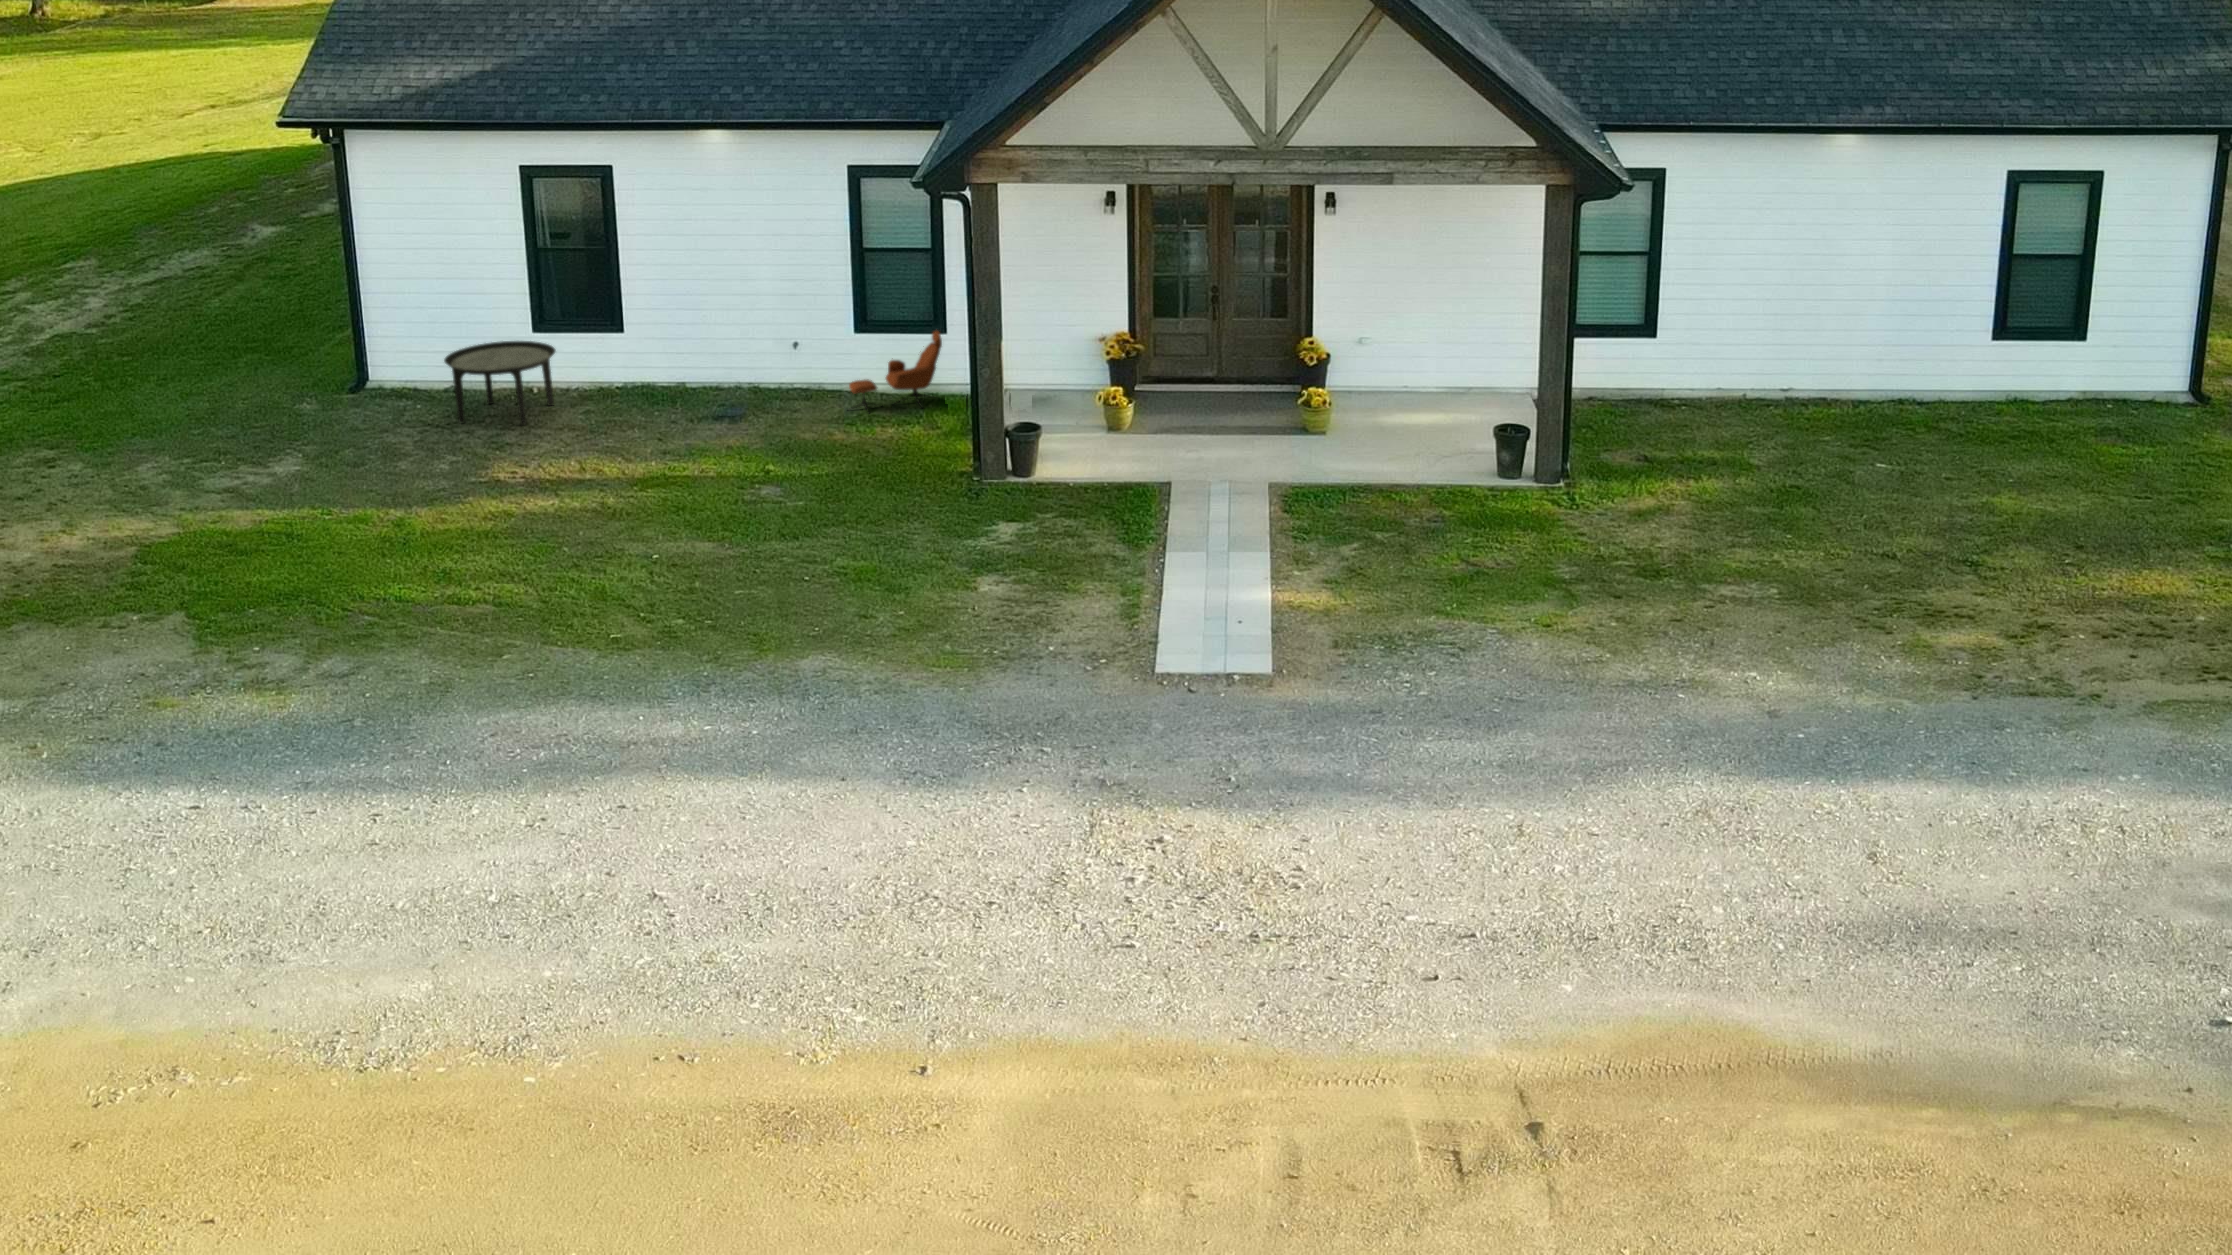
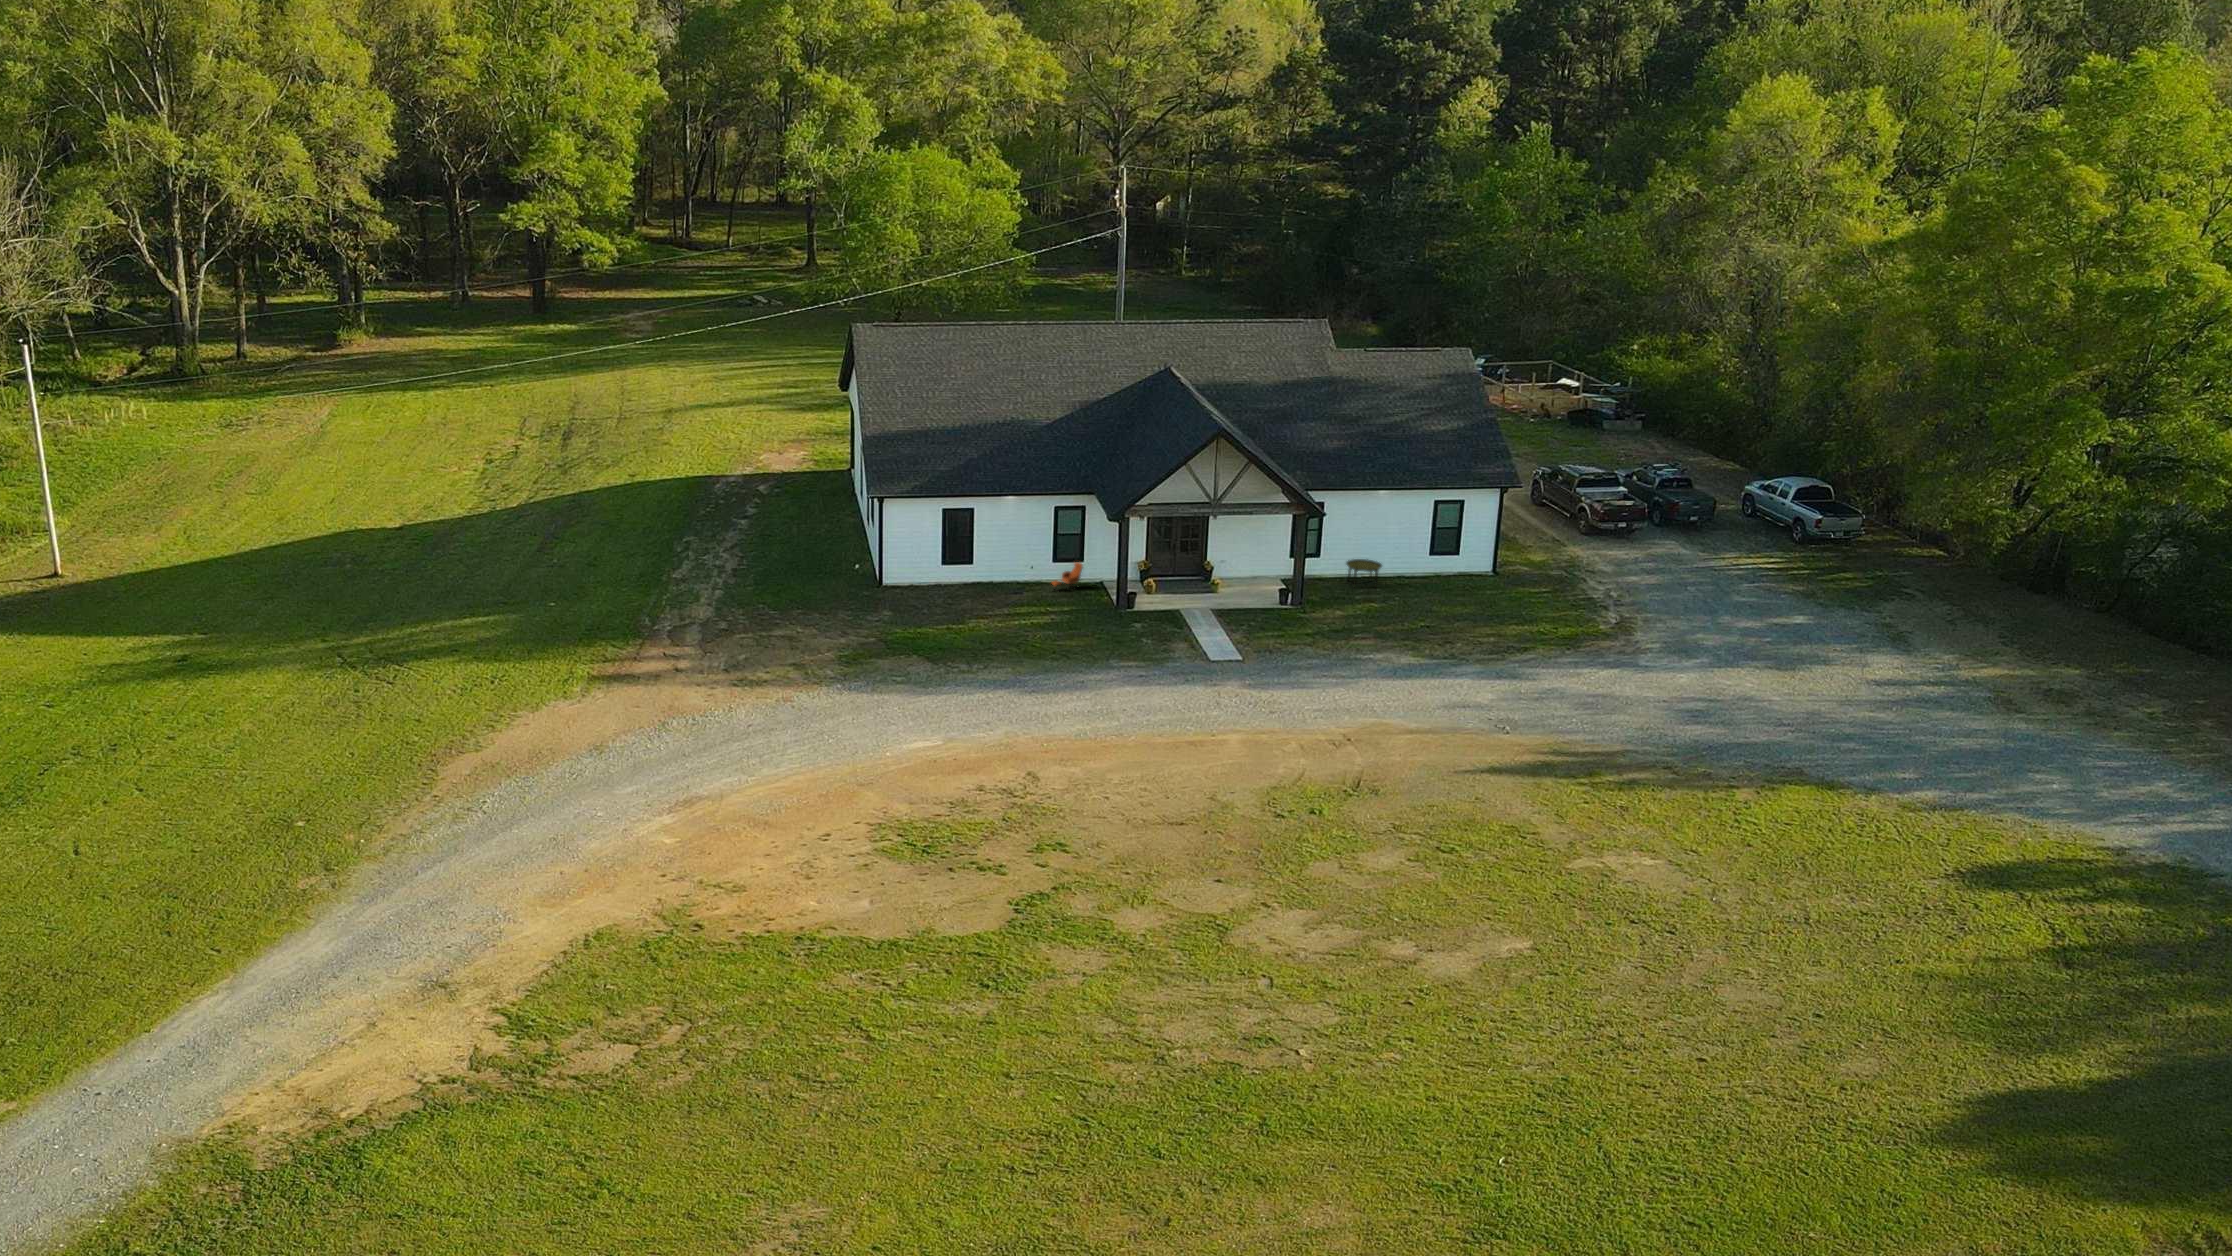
round table: present [444,341,556,425] -> present [1346,559,1382,587]

